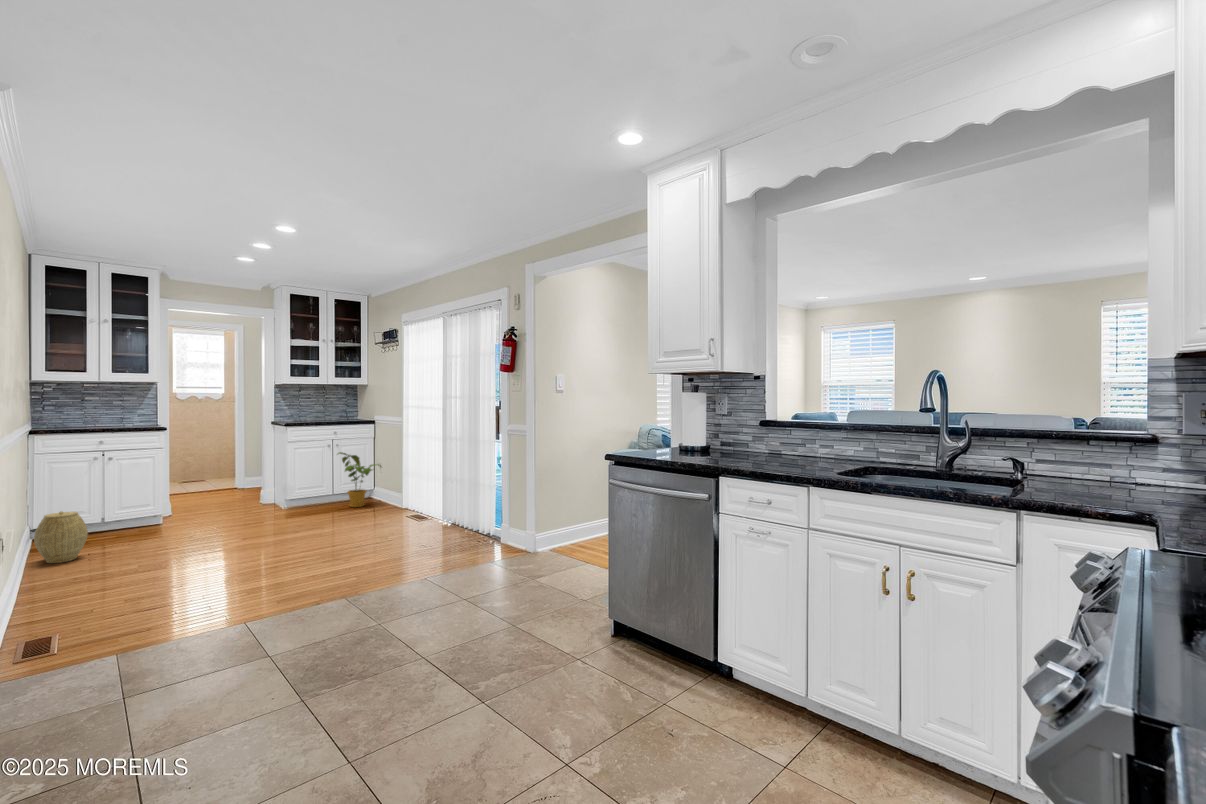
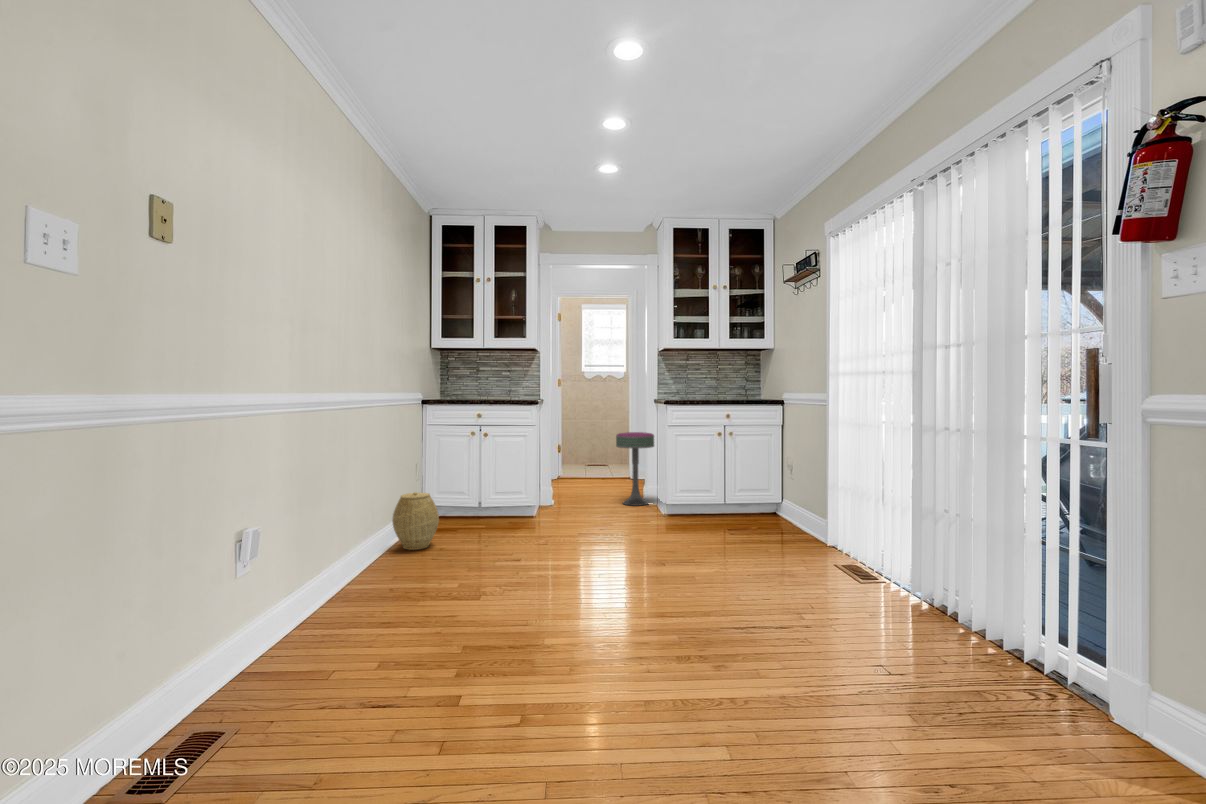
bar stool: none [235,449,271,508] -> present [616,432,654,506]
house plant: present [338,452,375,507] -> none [726,442,789,522]

